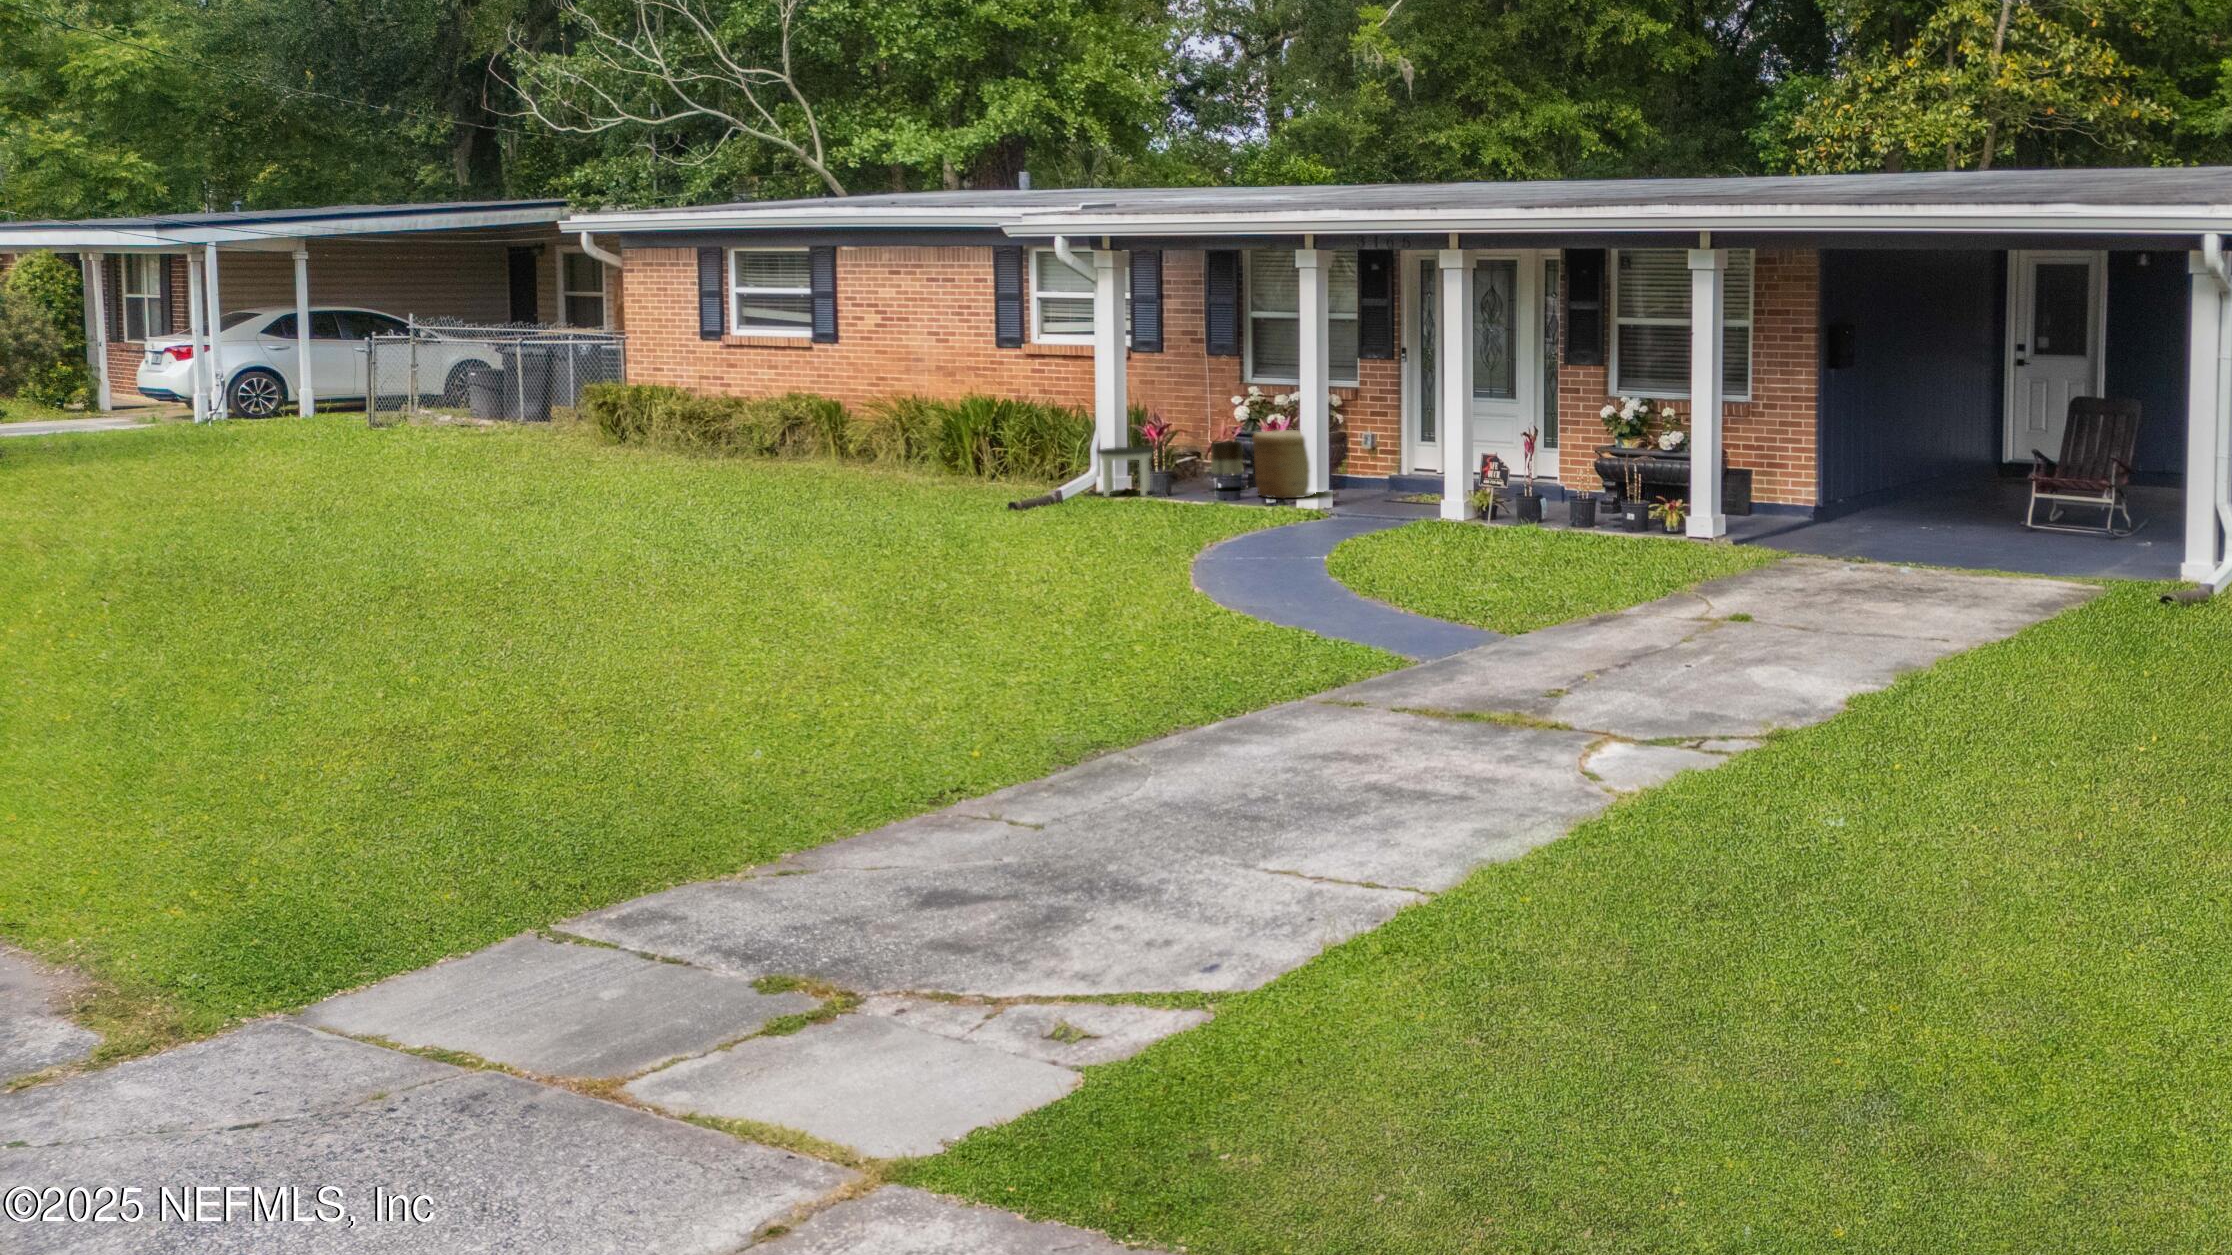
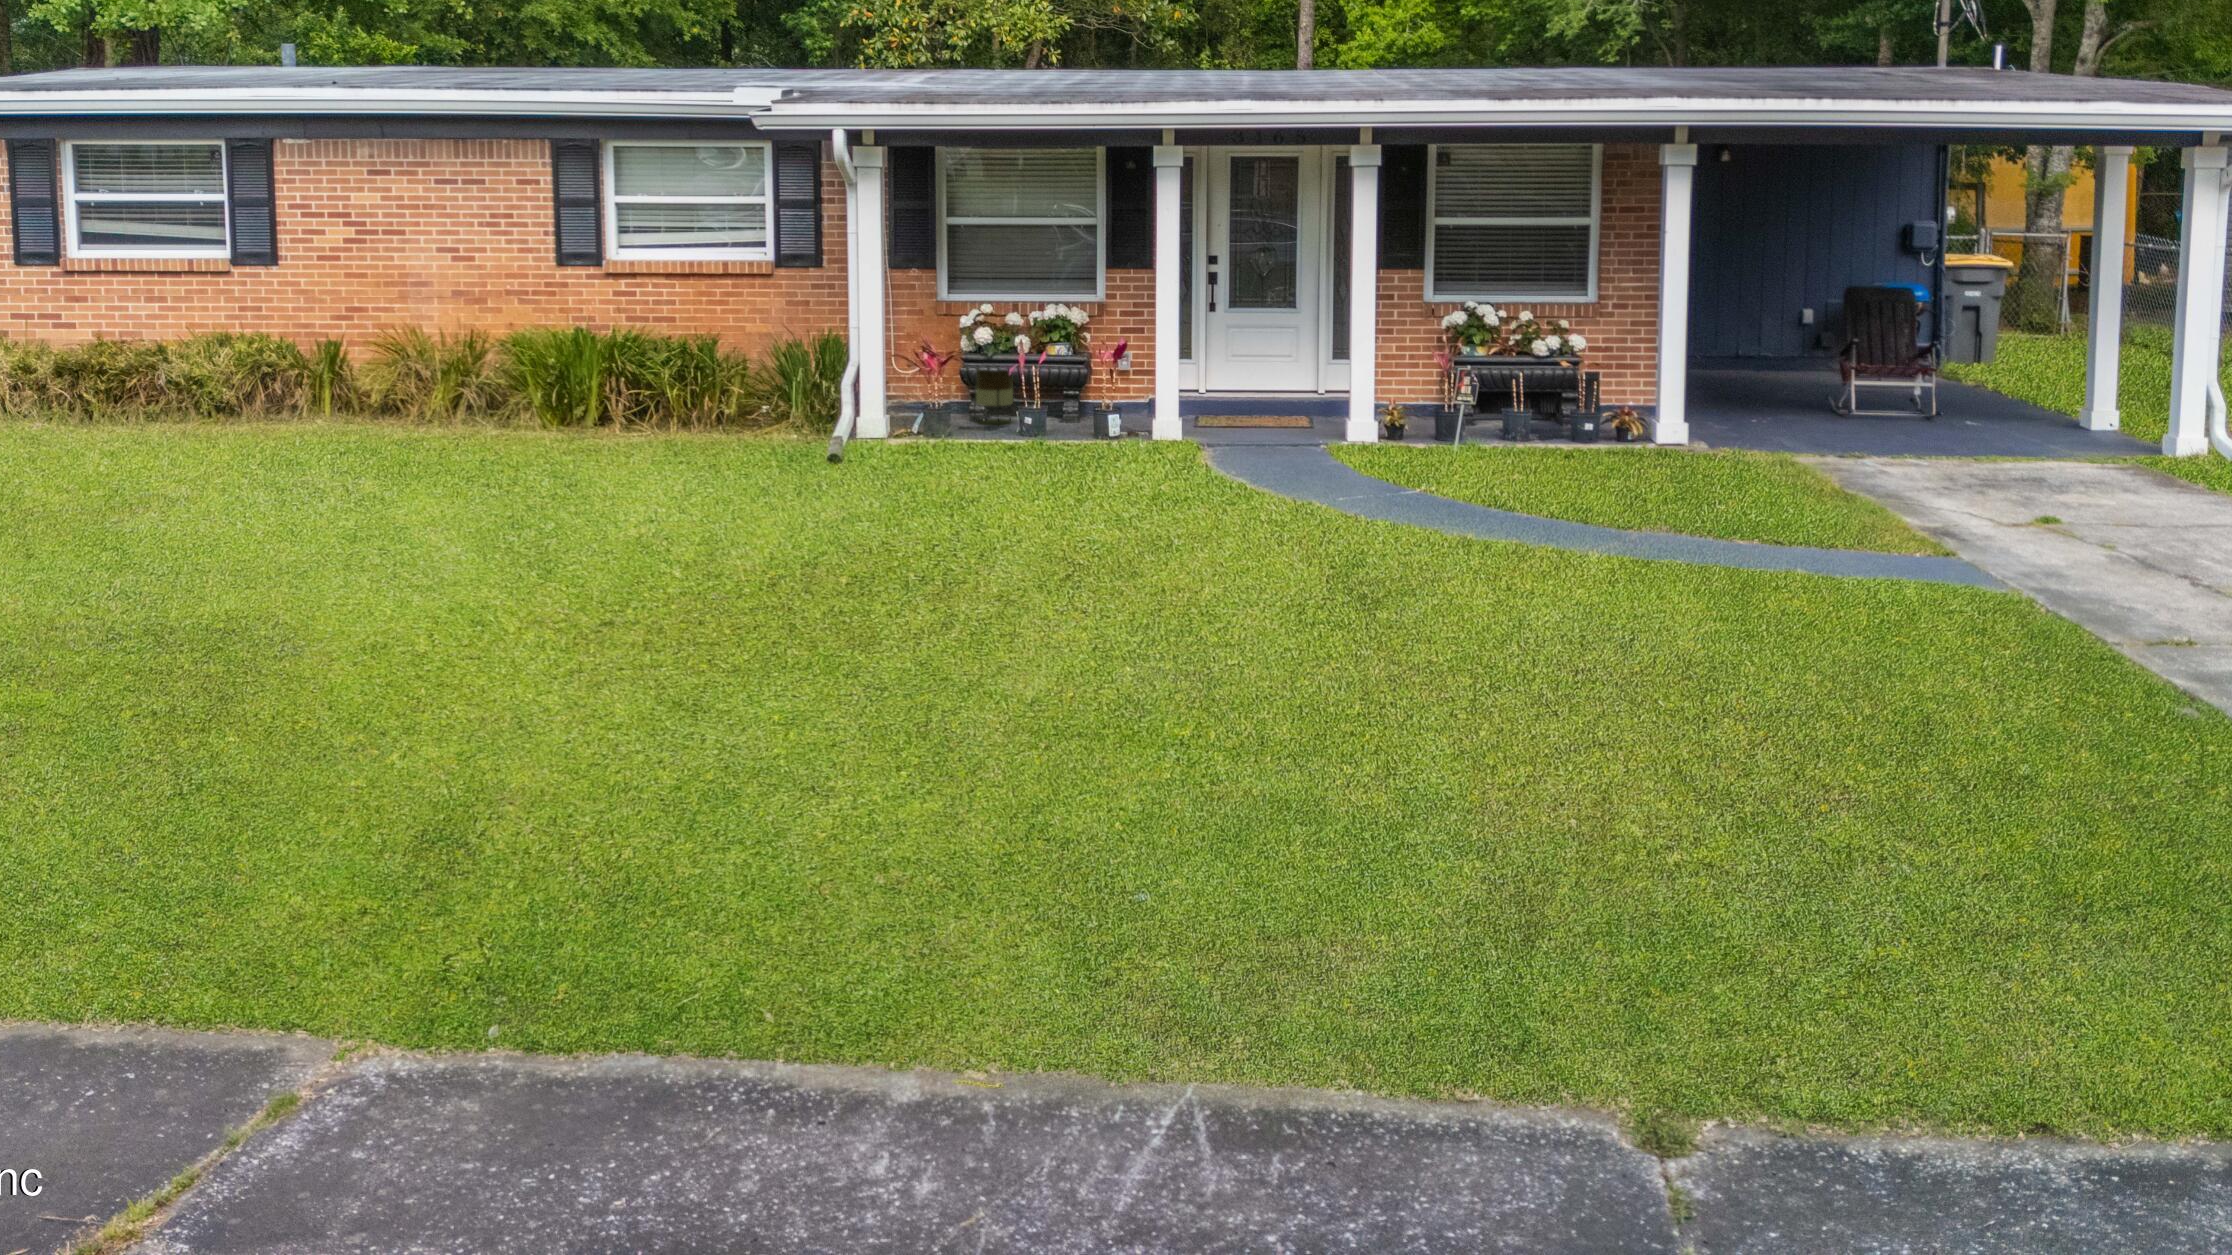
basket: present [1252,430,1313,498] -> none [1049,351,1124,431]
round table: present [1097,447,1154,497] -> none [871,379,941,441]

